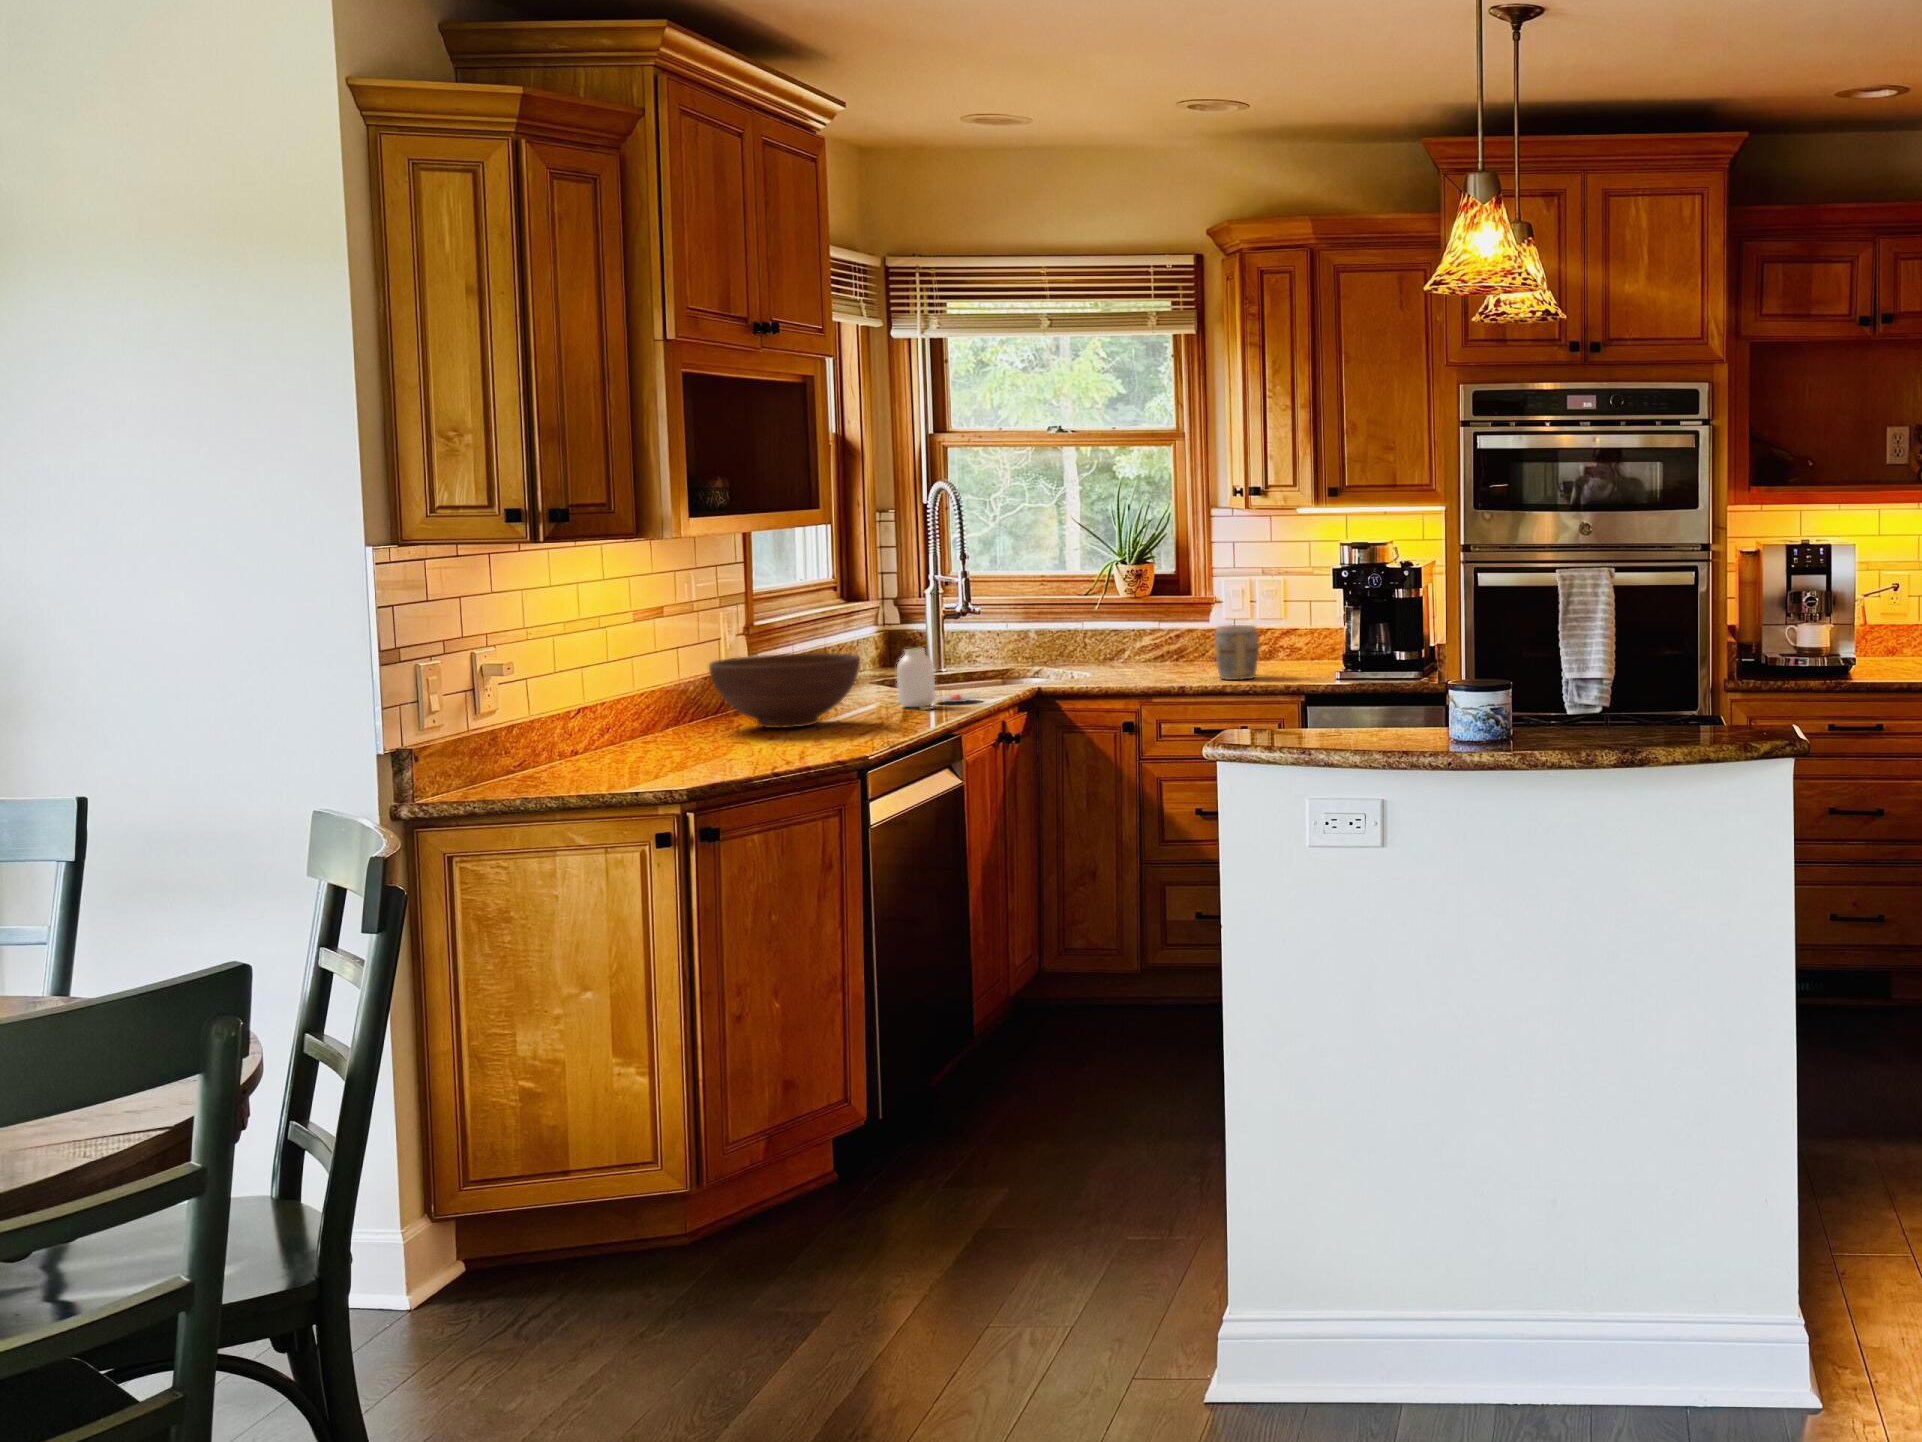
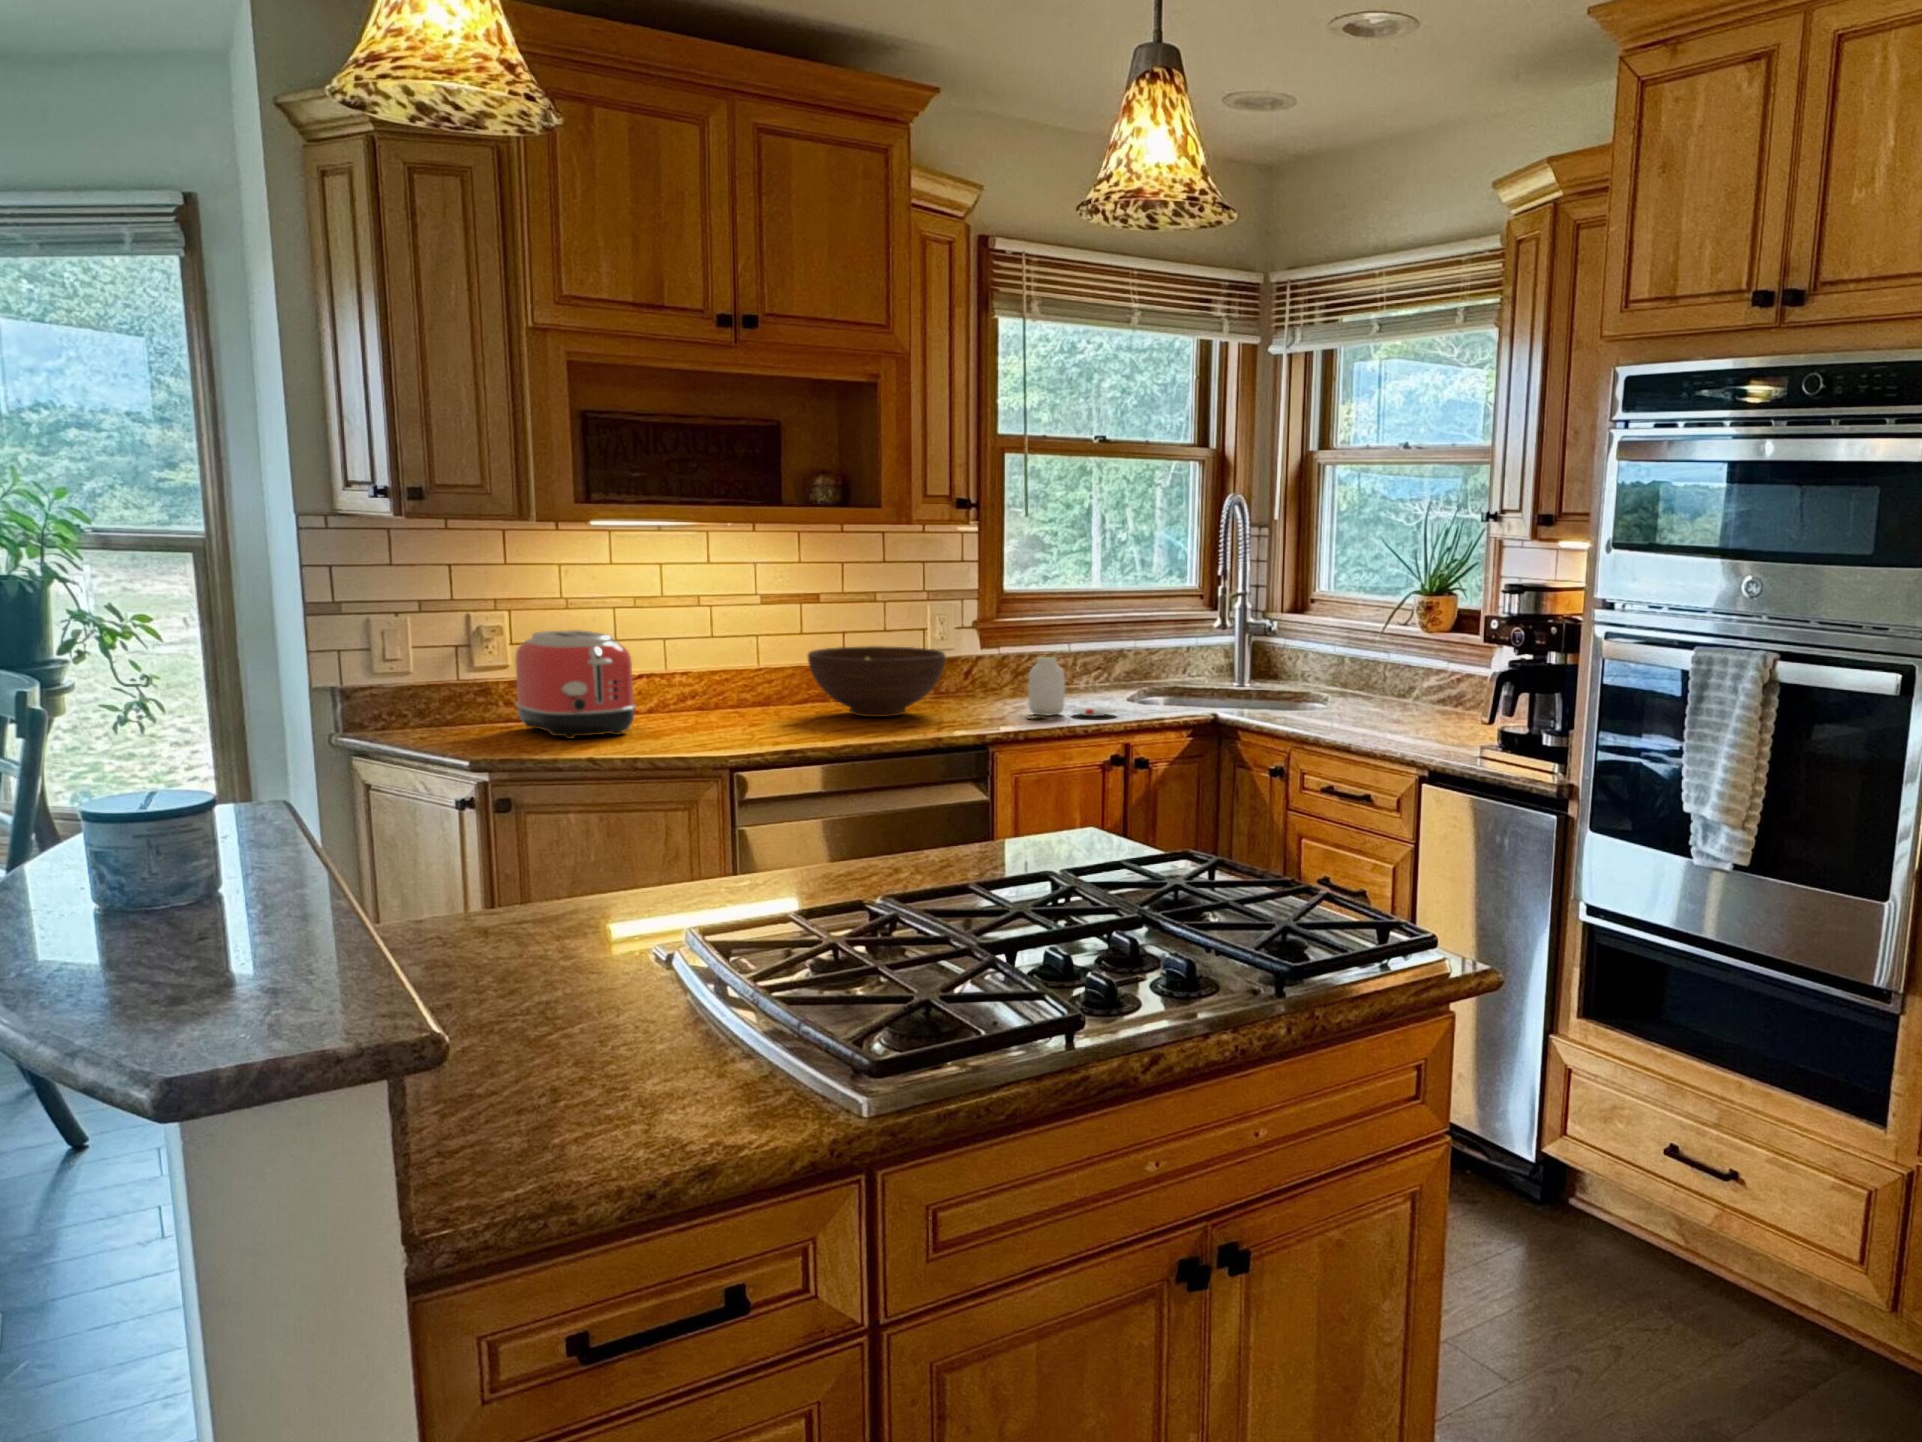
mug: present [1215,625,1259,680] -> none [1384,673,1437,738]
toaster: none [545,657,707,775] -> present [515,630,635,739]

